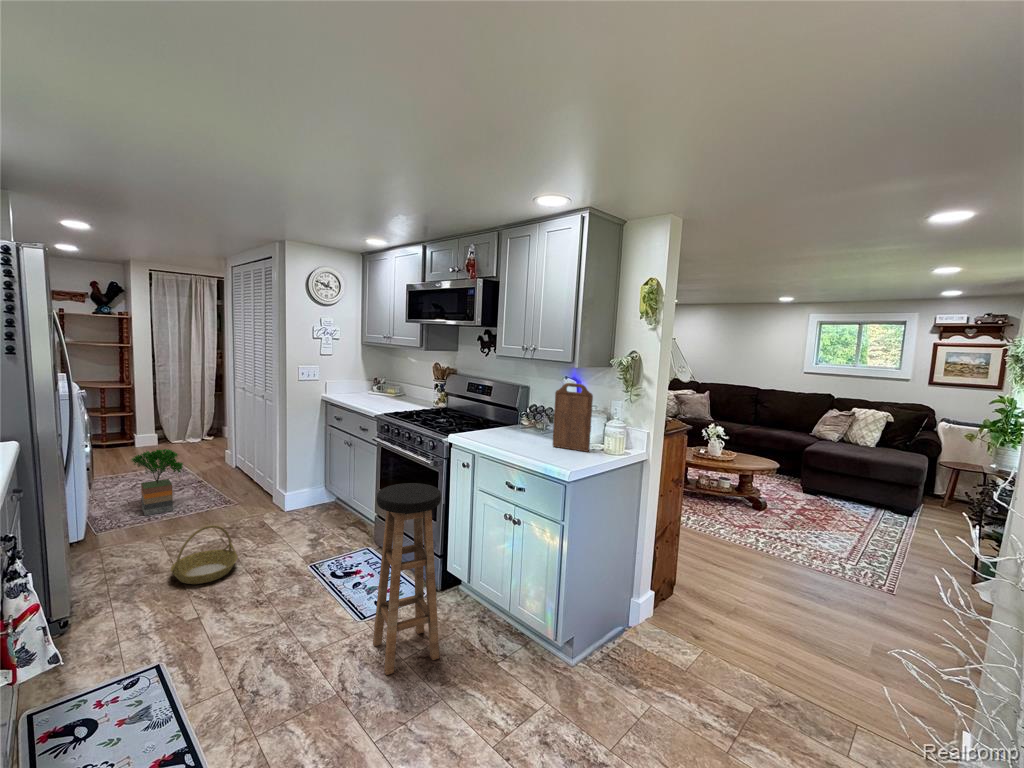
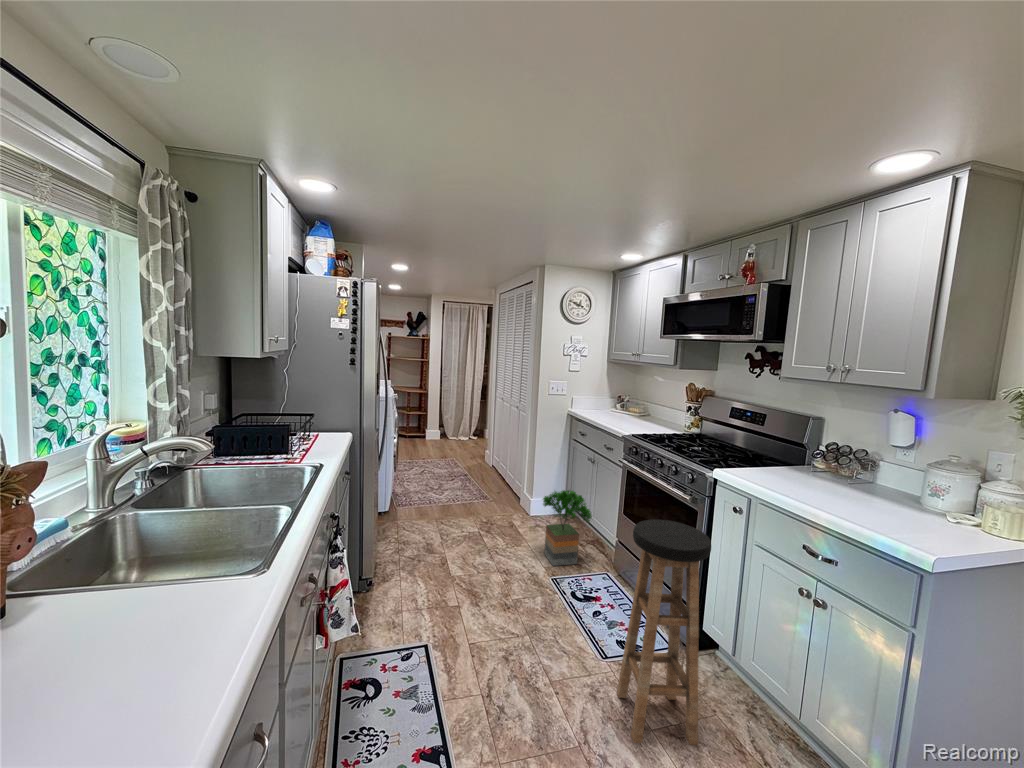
cutting board: present [553,383,593,452] -> none [876,420,959,524]
potted tree: present [132,449,183,516] -> present [543,490,592,566]
basket: present [171,525,238,584] -> none [441,521,492,573]

